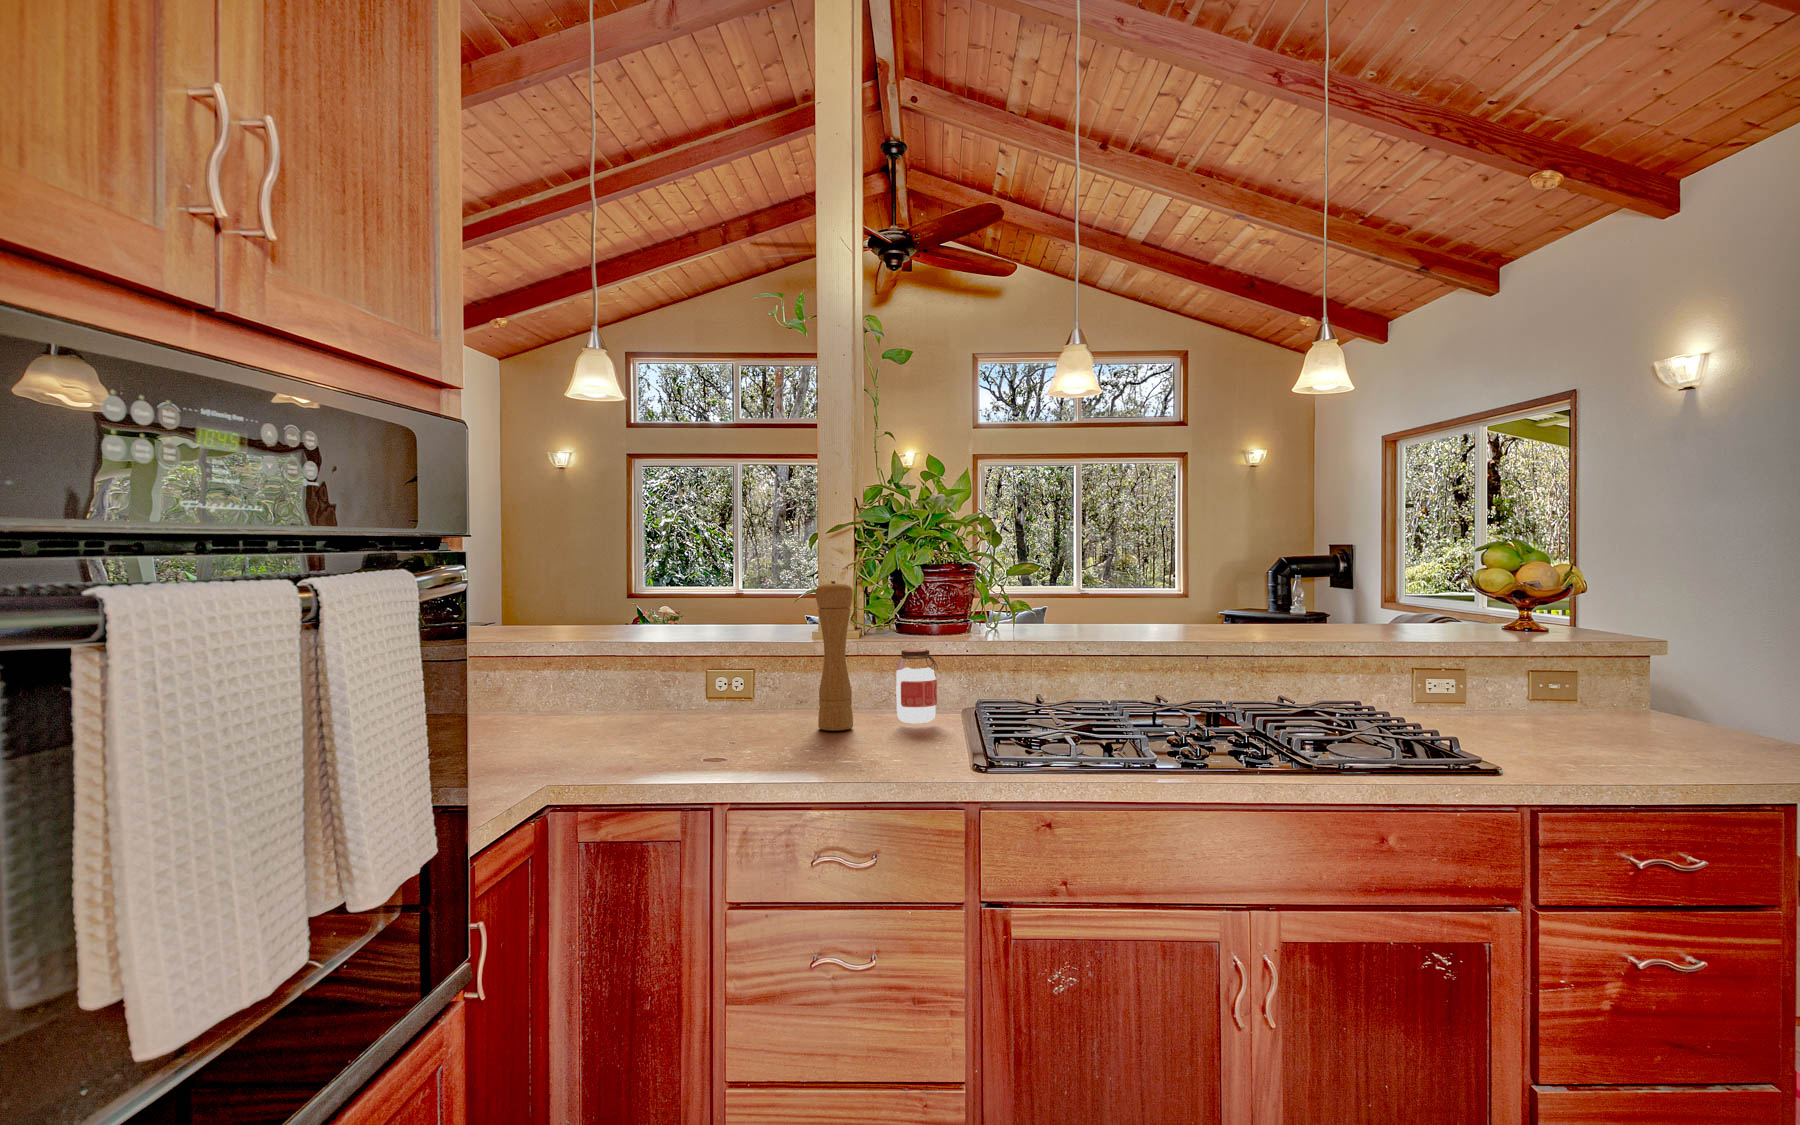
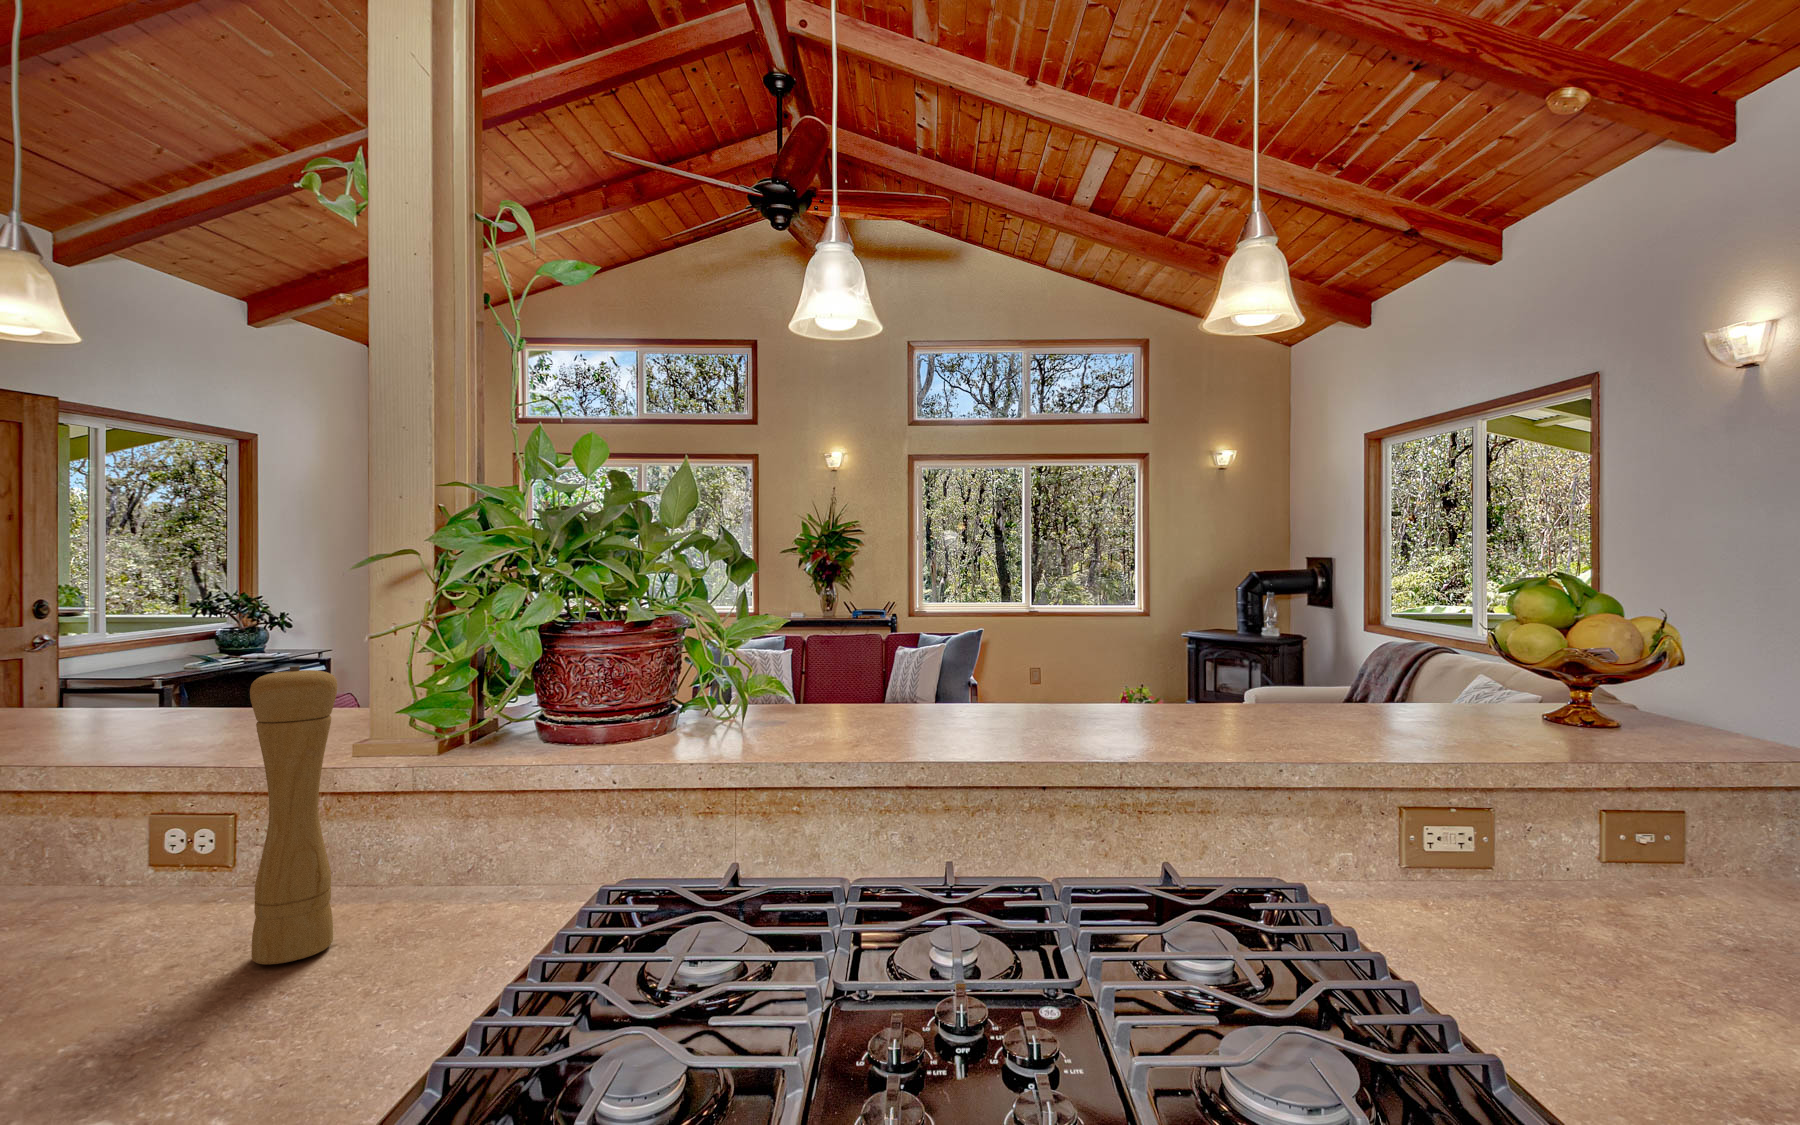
jar: present [896,650,938,723] -> none [433,785,520,937]

